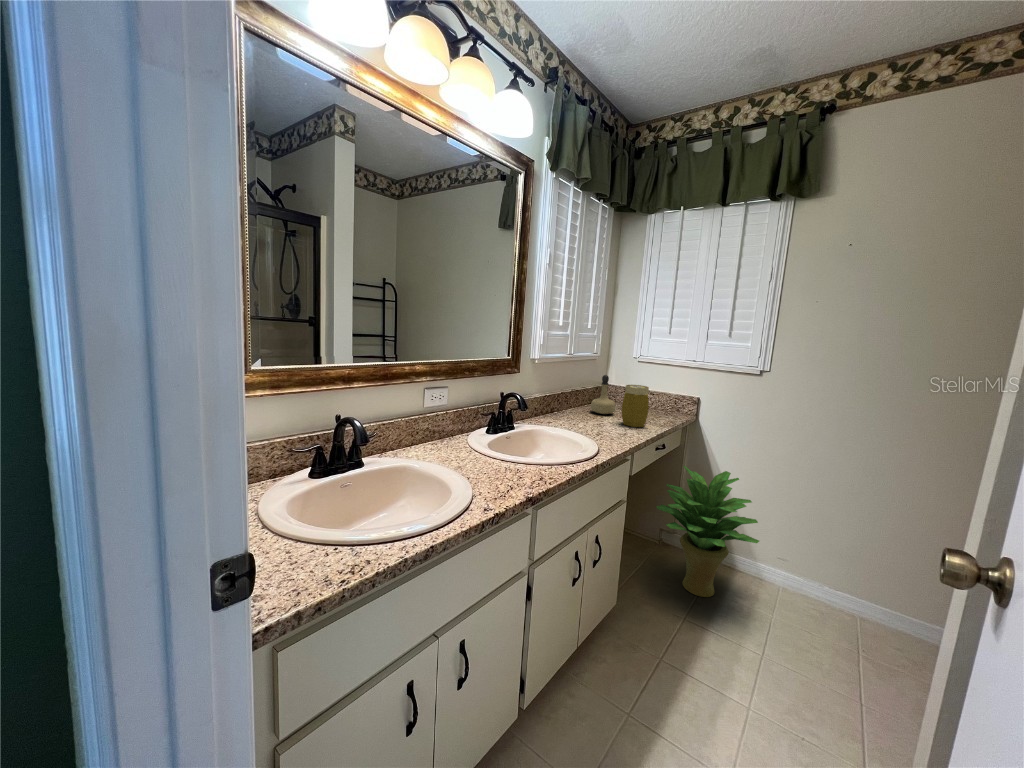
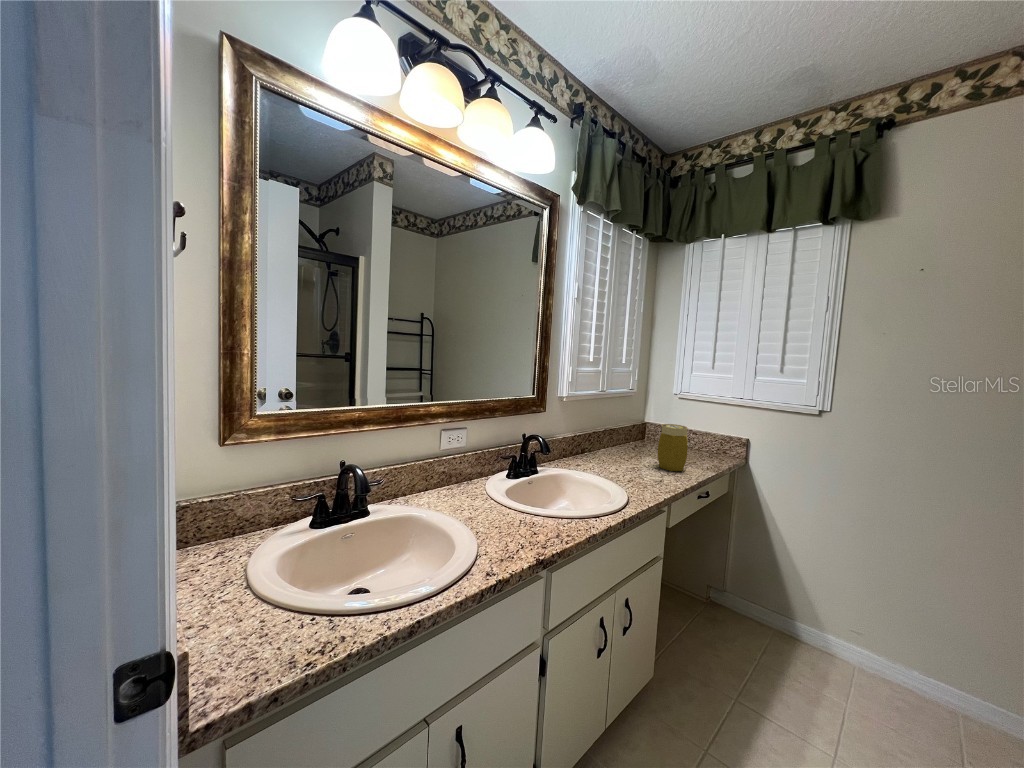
perfume bottle: present [591,375,616,414] -> none [625,412,652,455]
potted plant: present [656,466,759,597] -> none [699,515,826,671]

